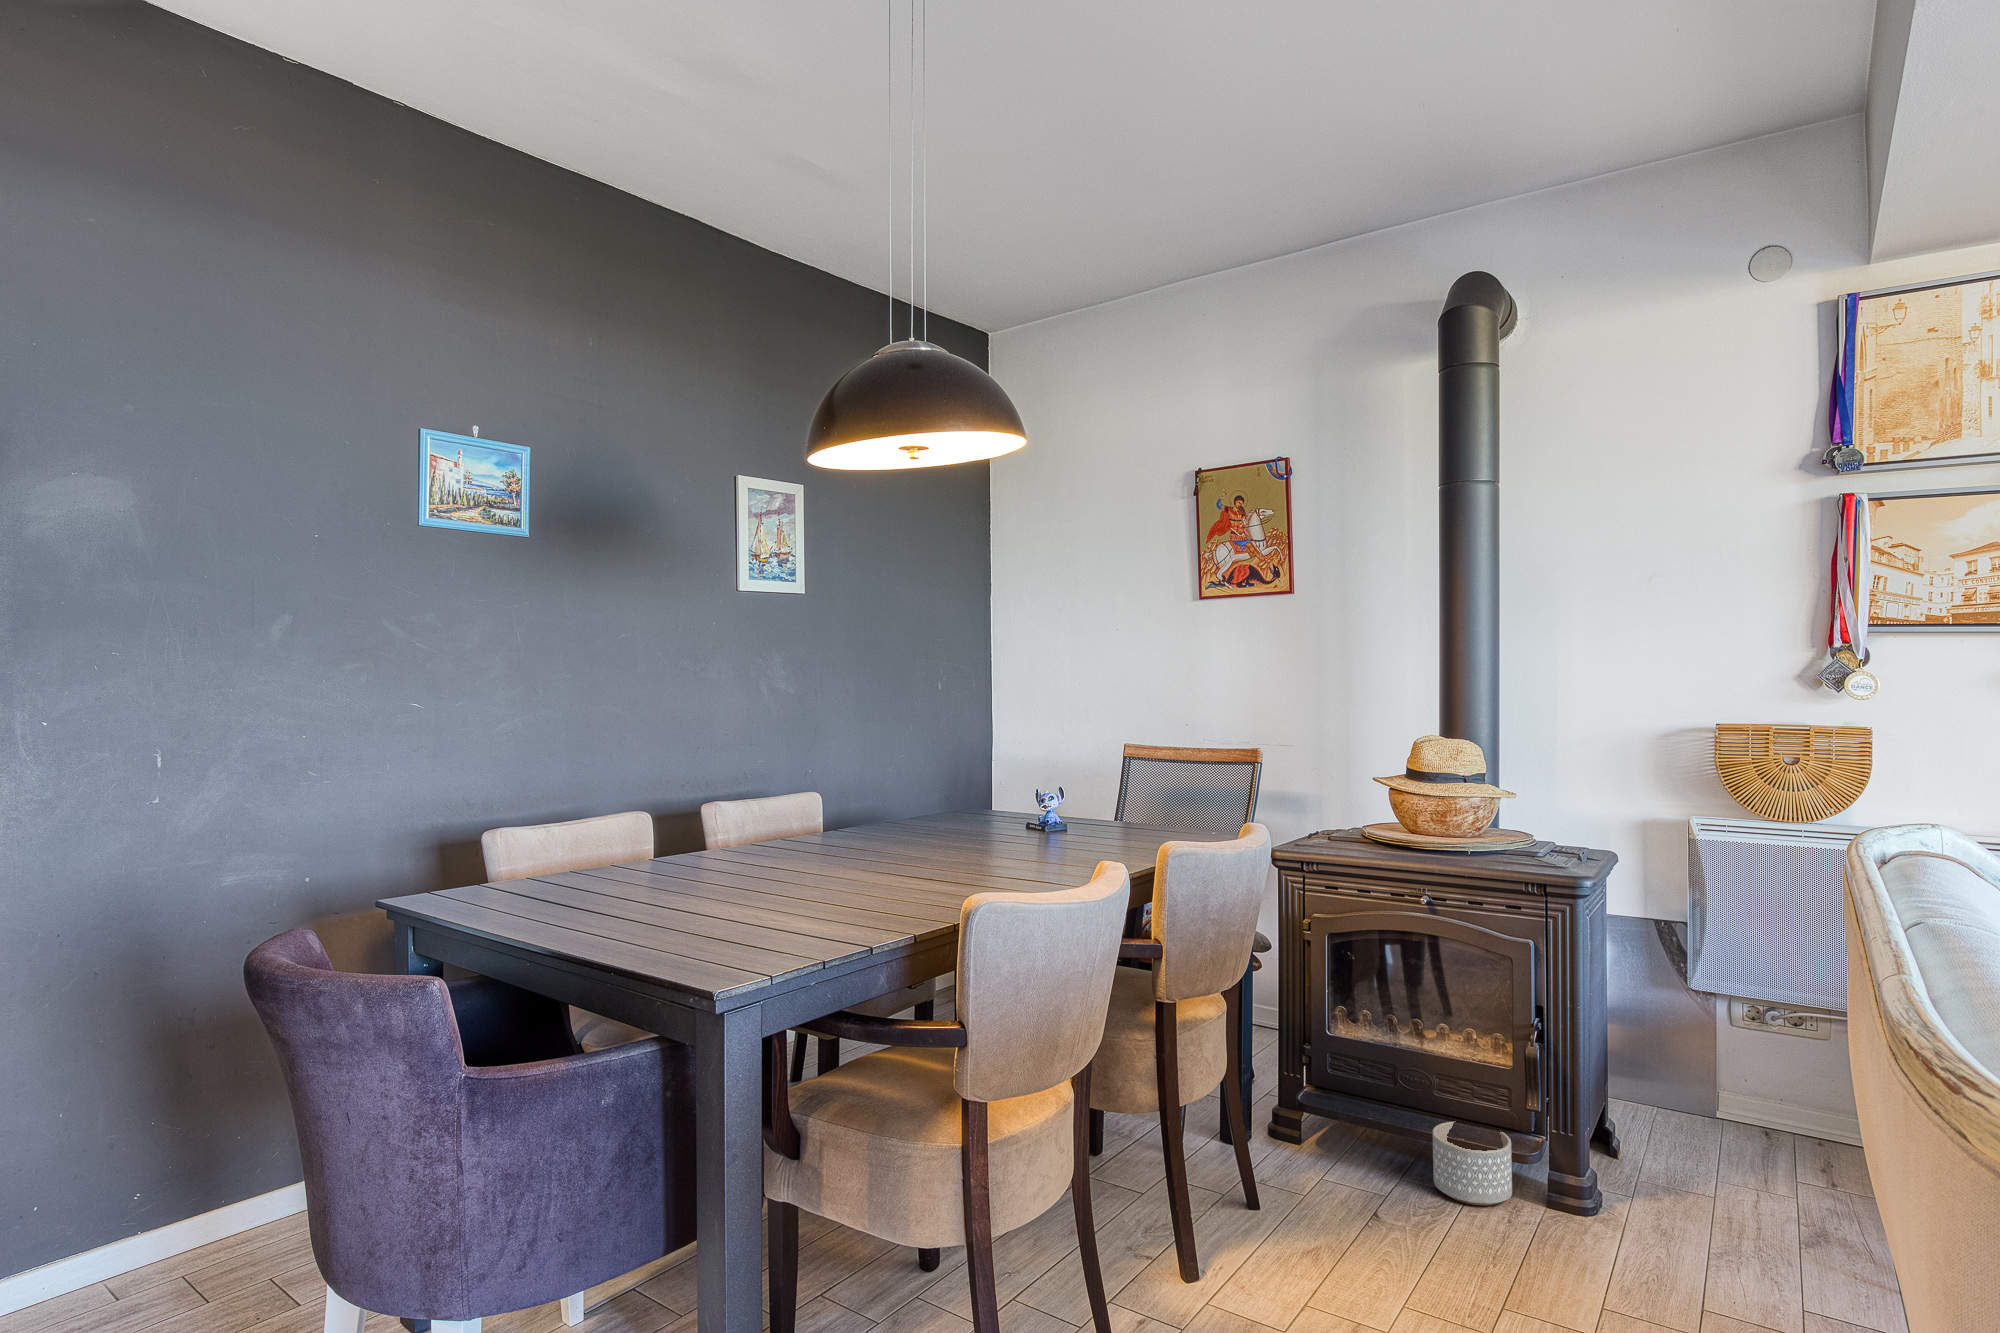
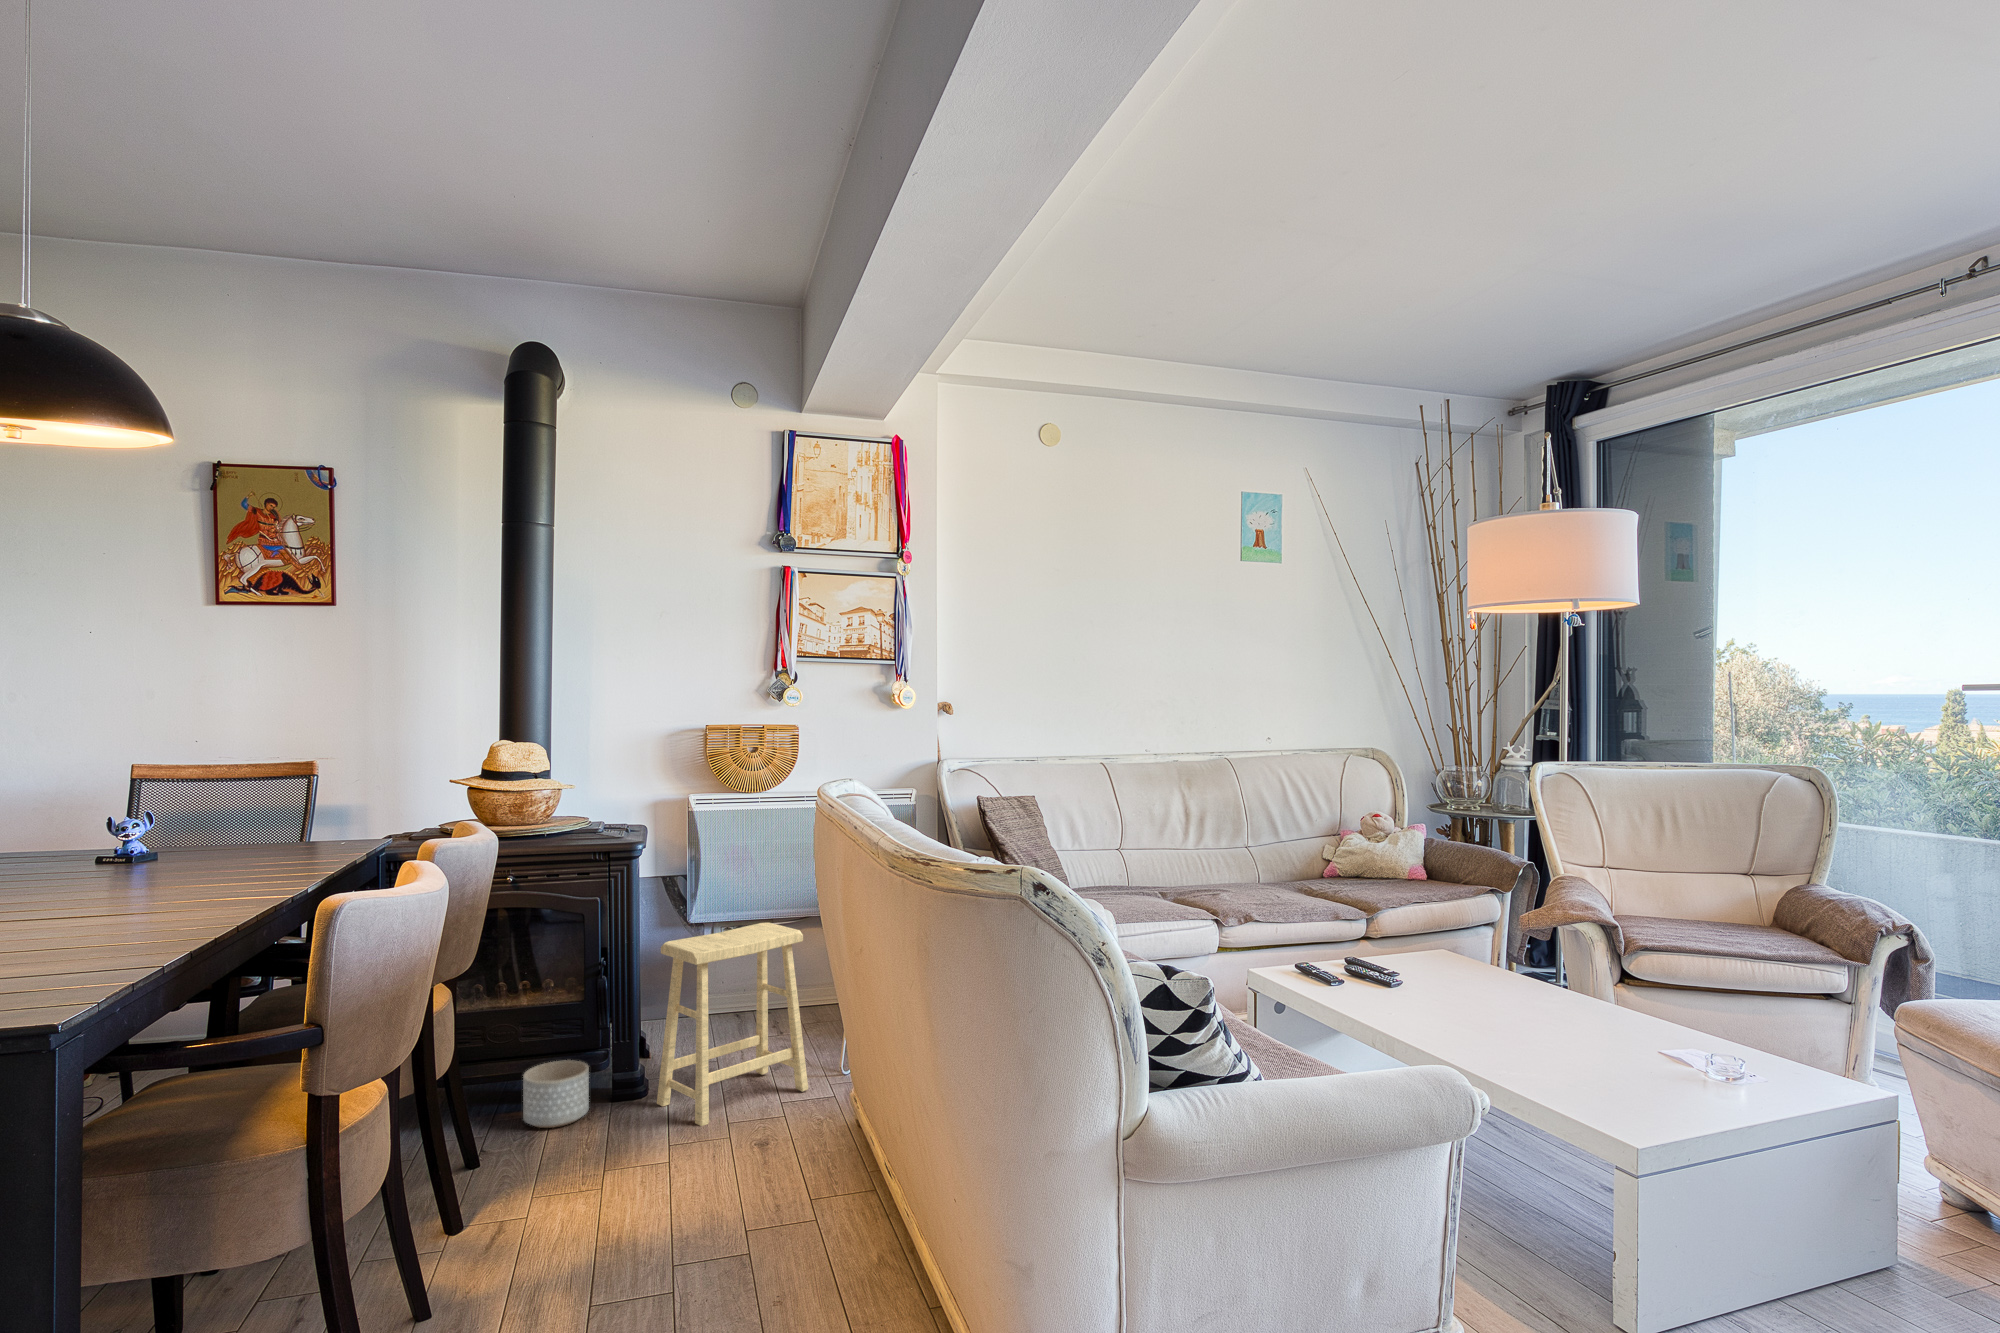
footstool: none [1602,1013,1848,1287] -> present [657,923,808,1126]

